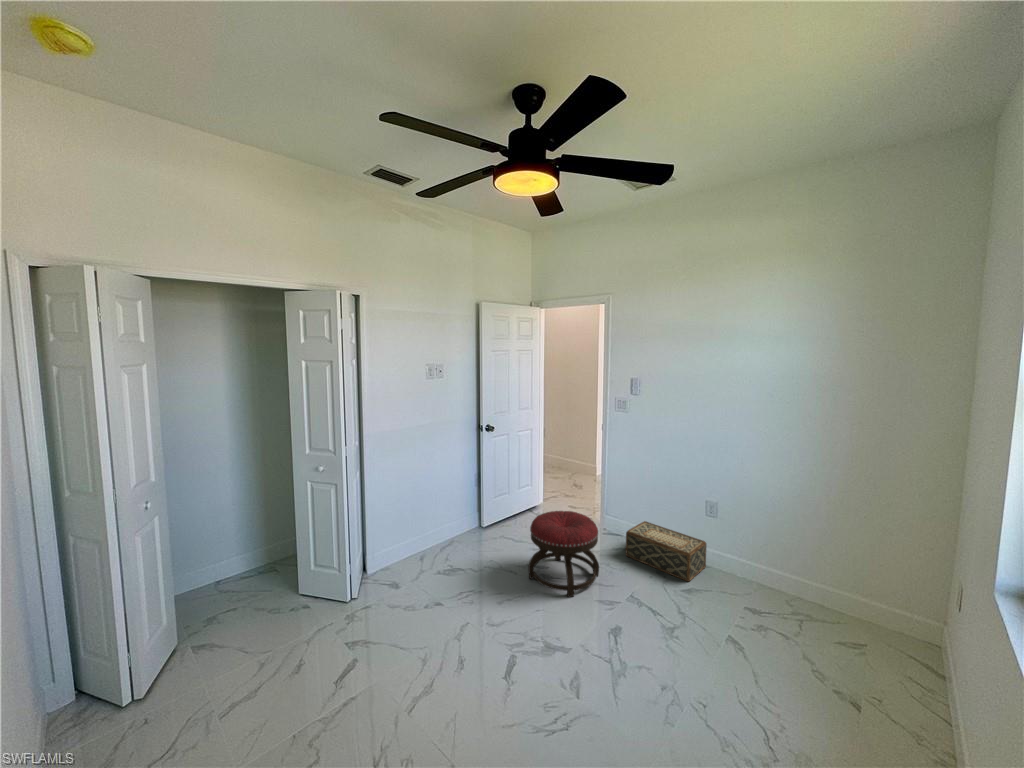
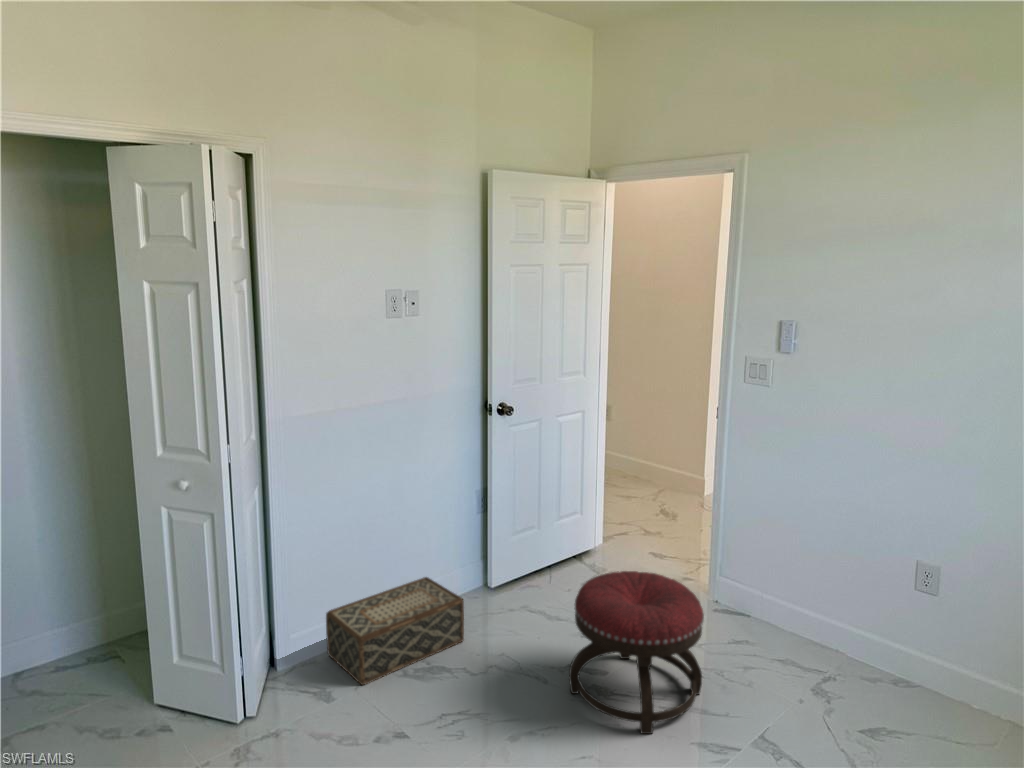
woven basket: present [626,521,706,582] -> present [326,577,464,685]

